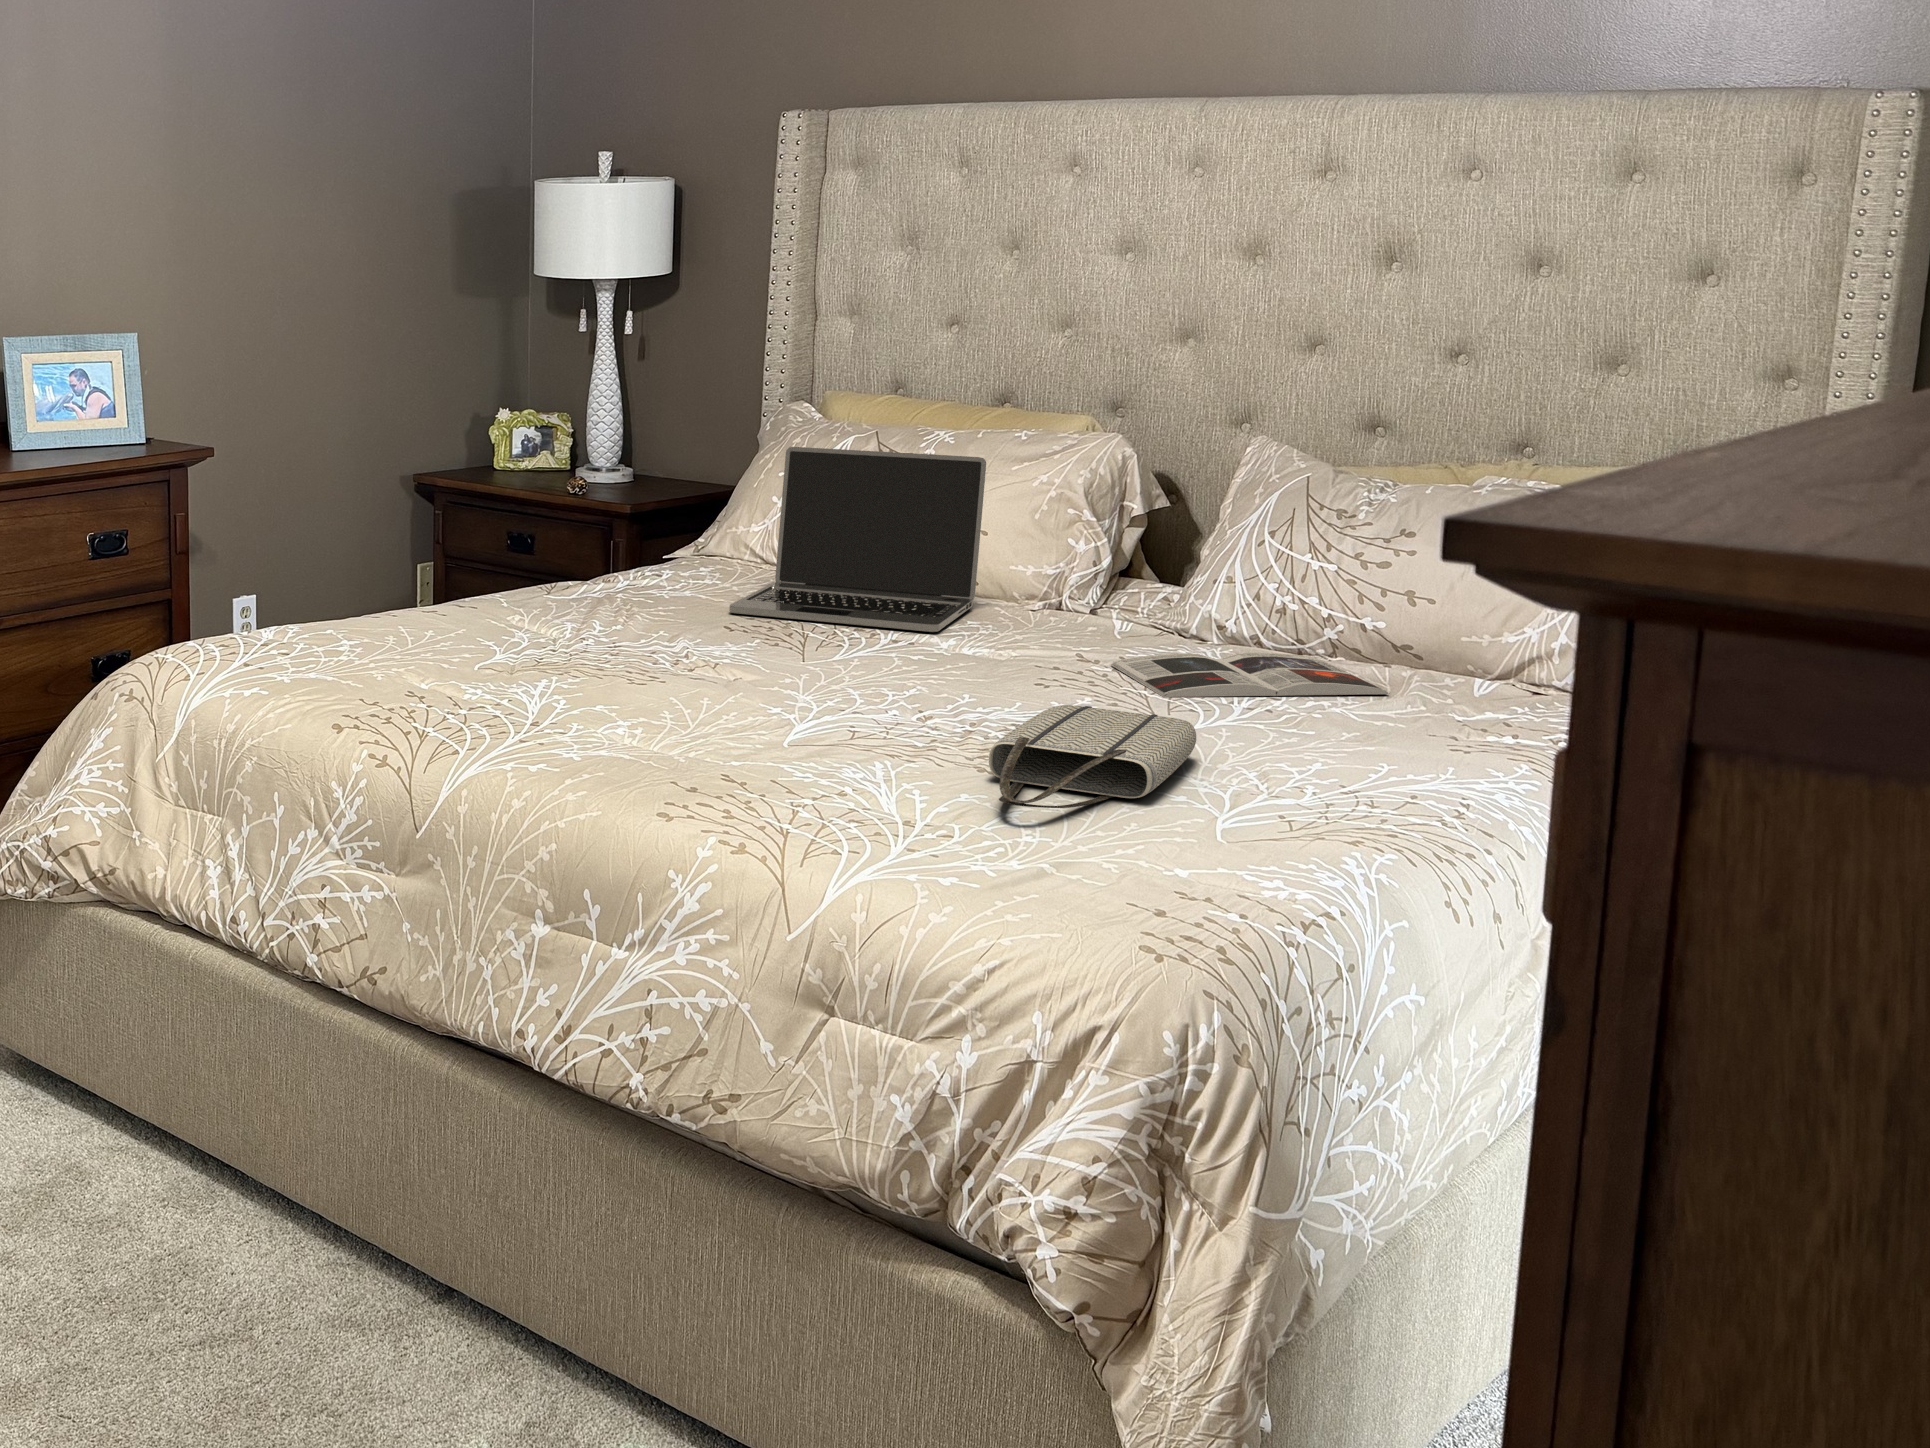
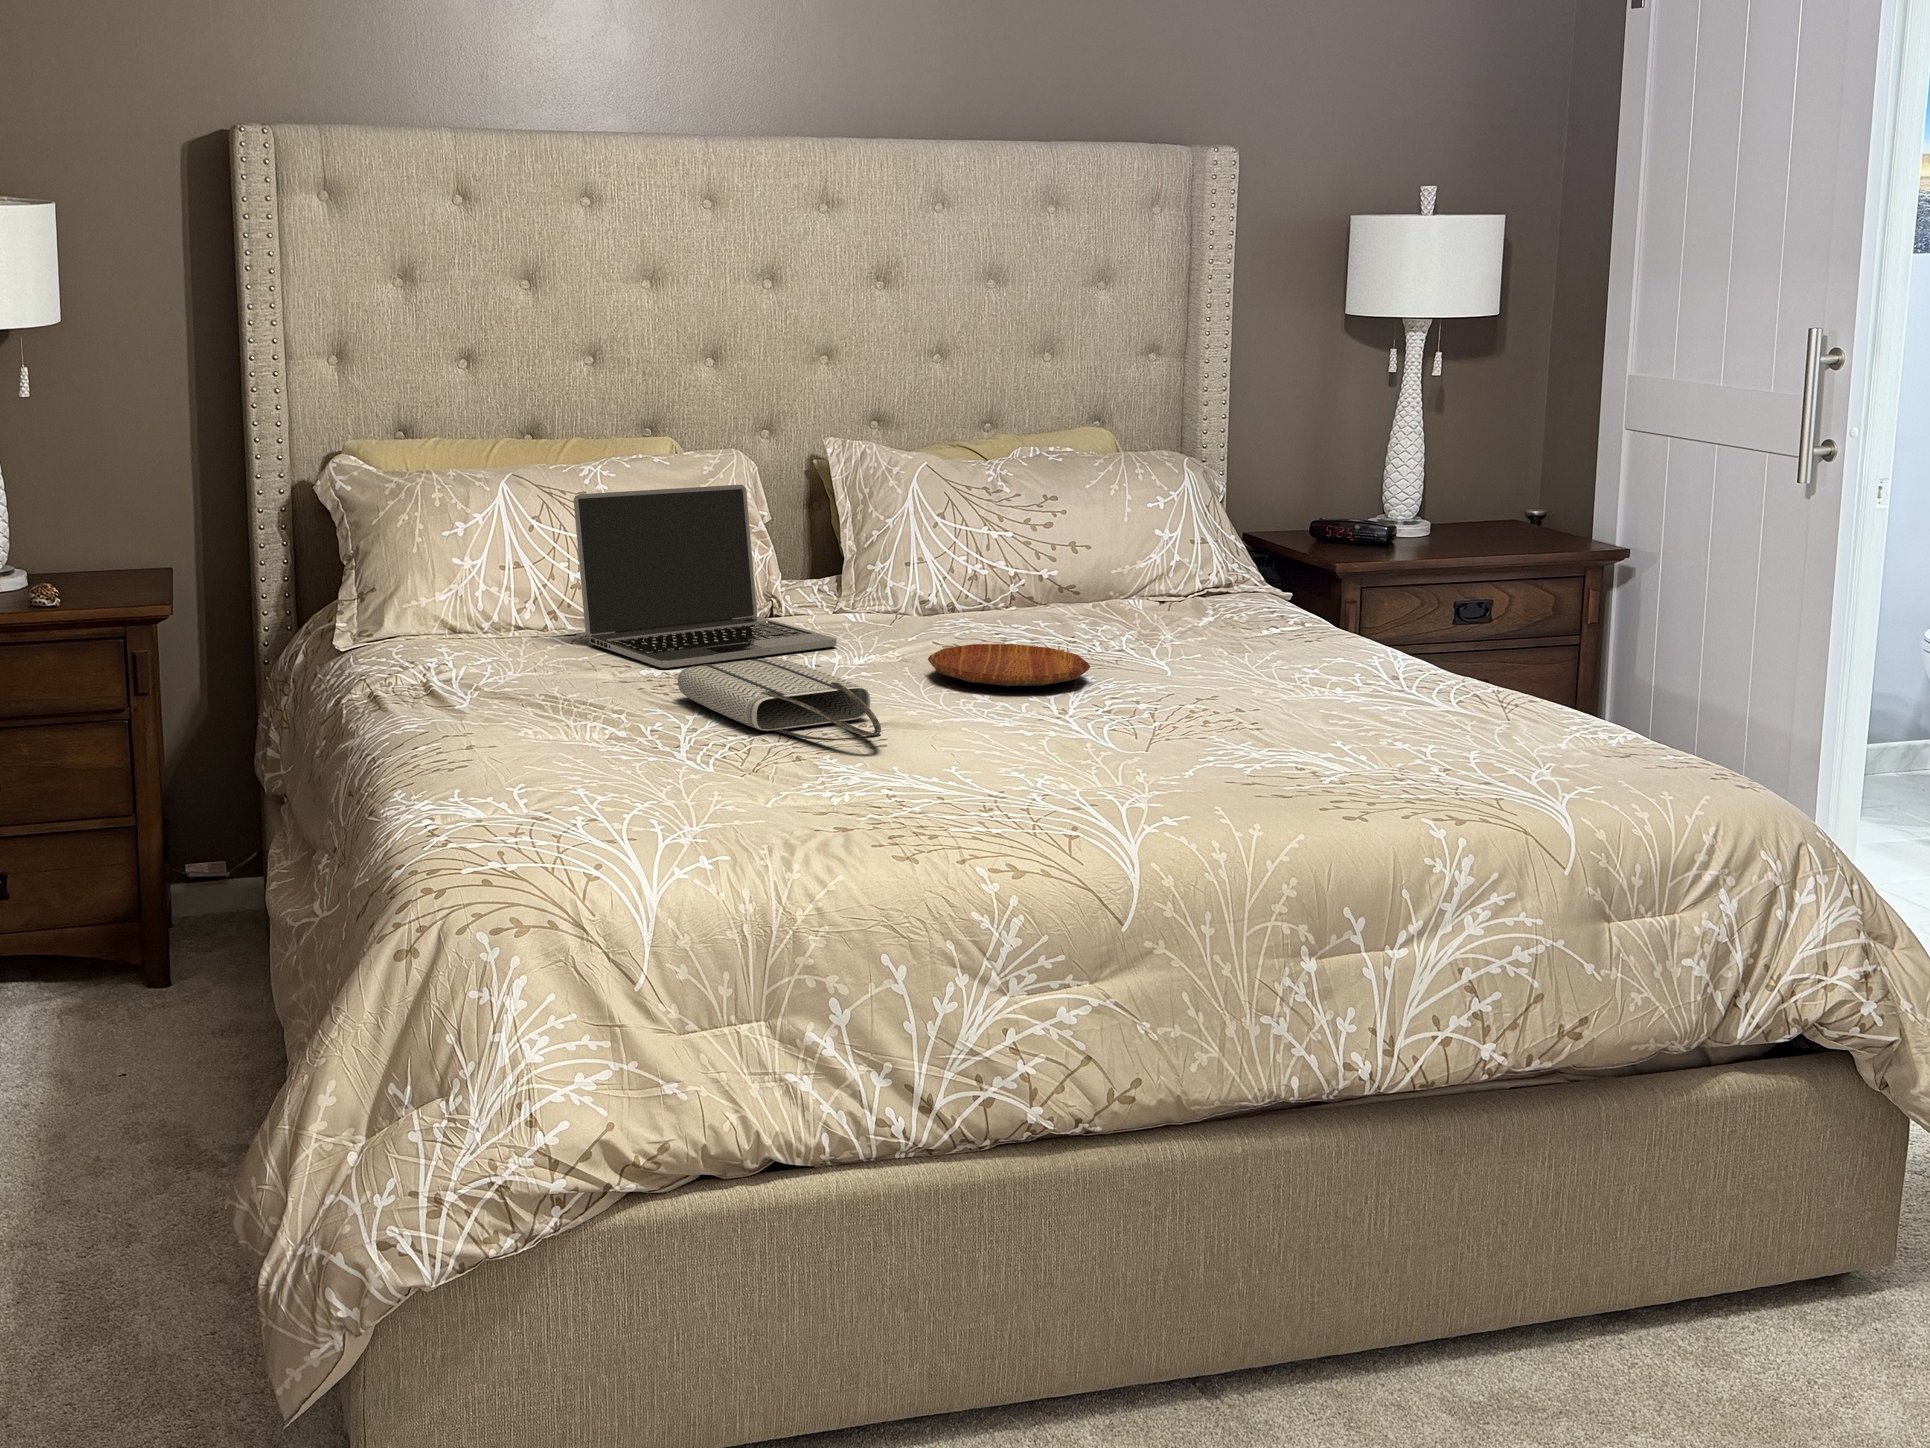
tray: none [835,642,1018,690] -> present [928,644,1090,686]
magazine: present [1111,652,1390,697] -> none [1005,609,1160,652]
tote bag: present [989,705,1196,808] -> present [678,659,881,740]

